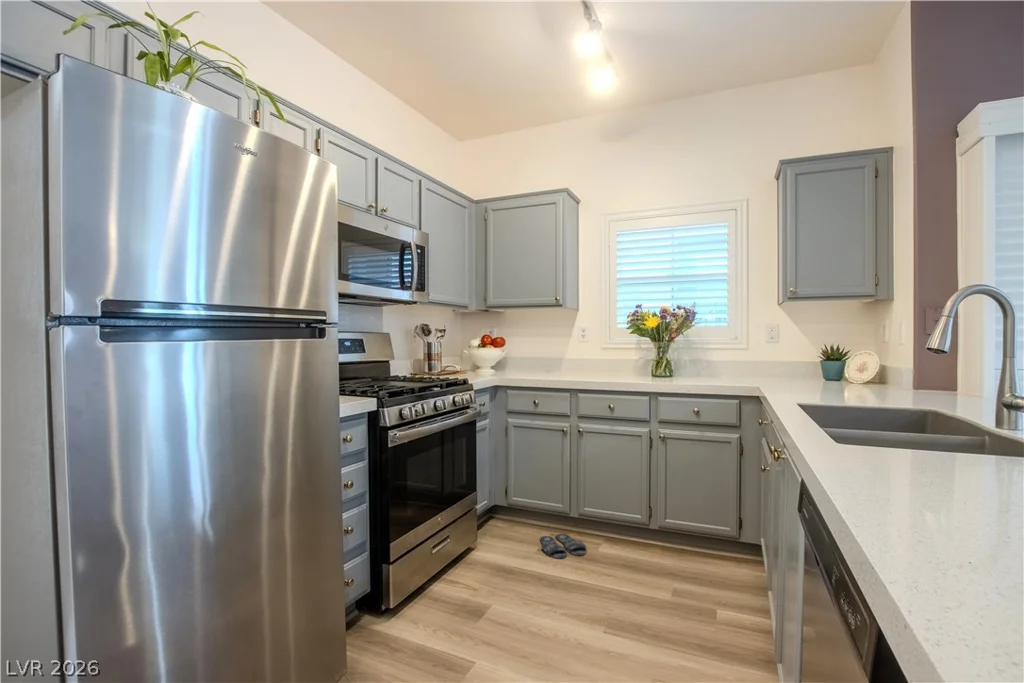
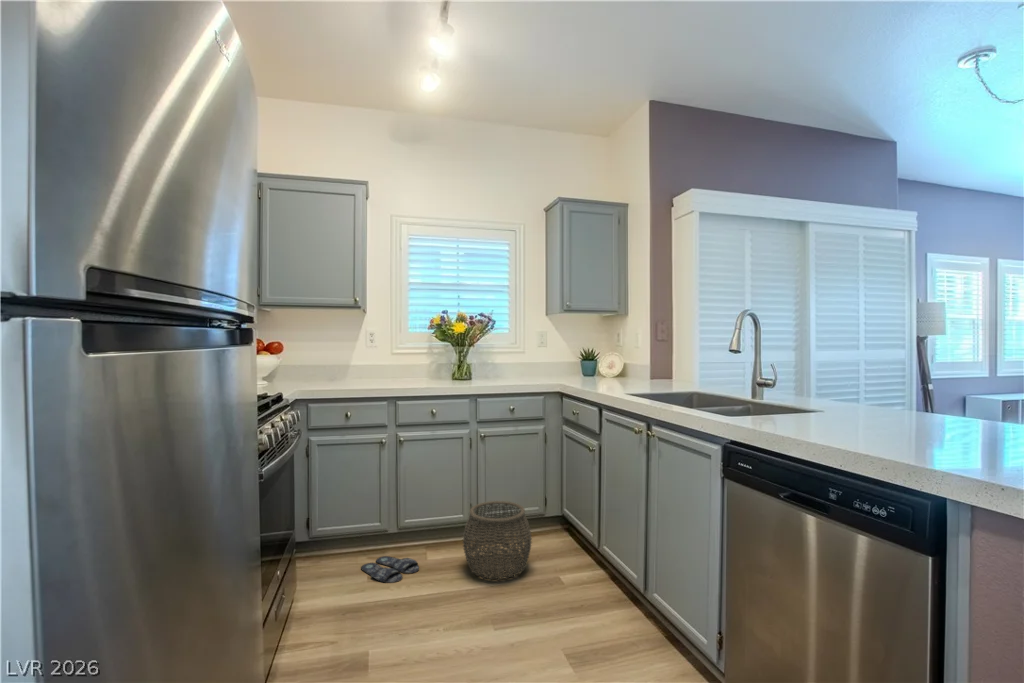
woven basket: none [621,506,698,592] -> present [463,501,532,580]

